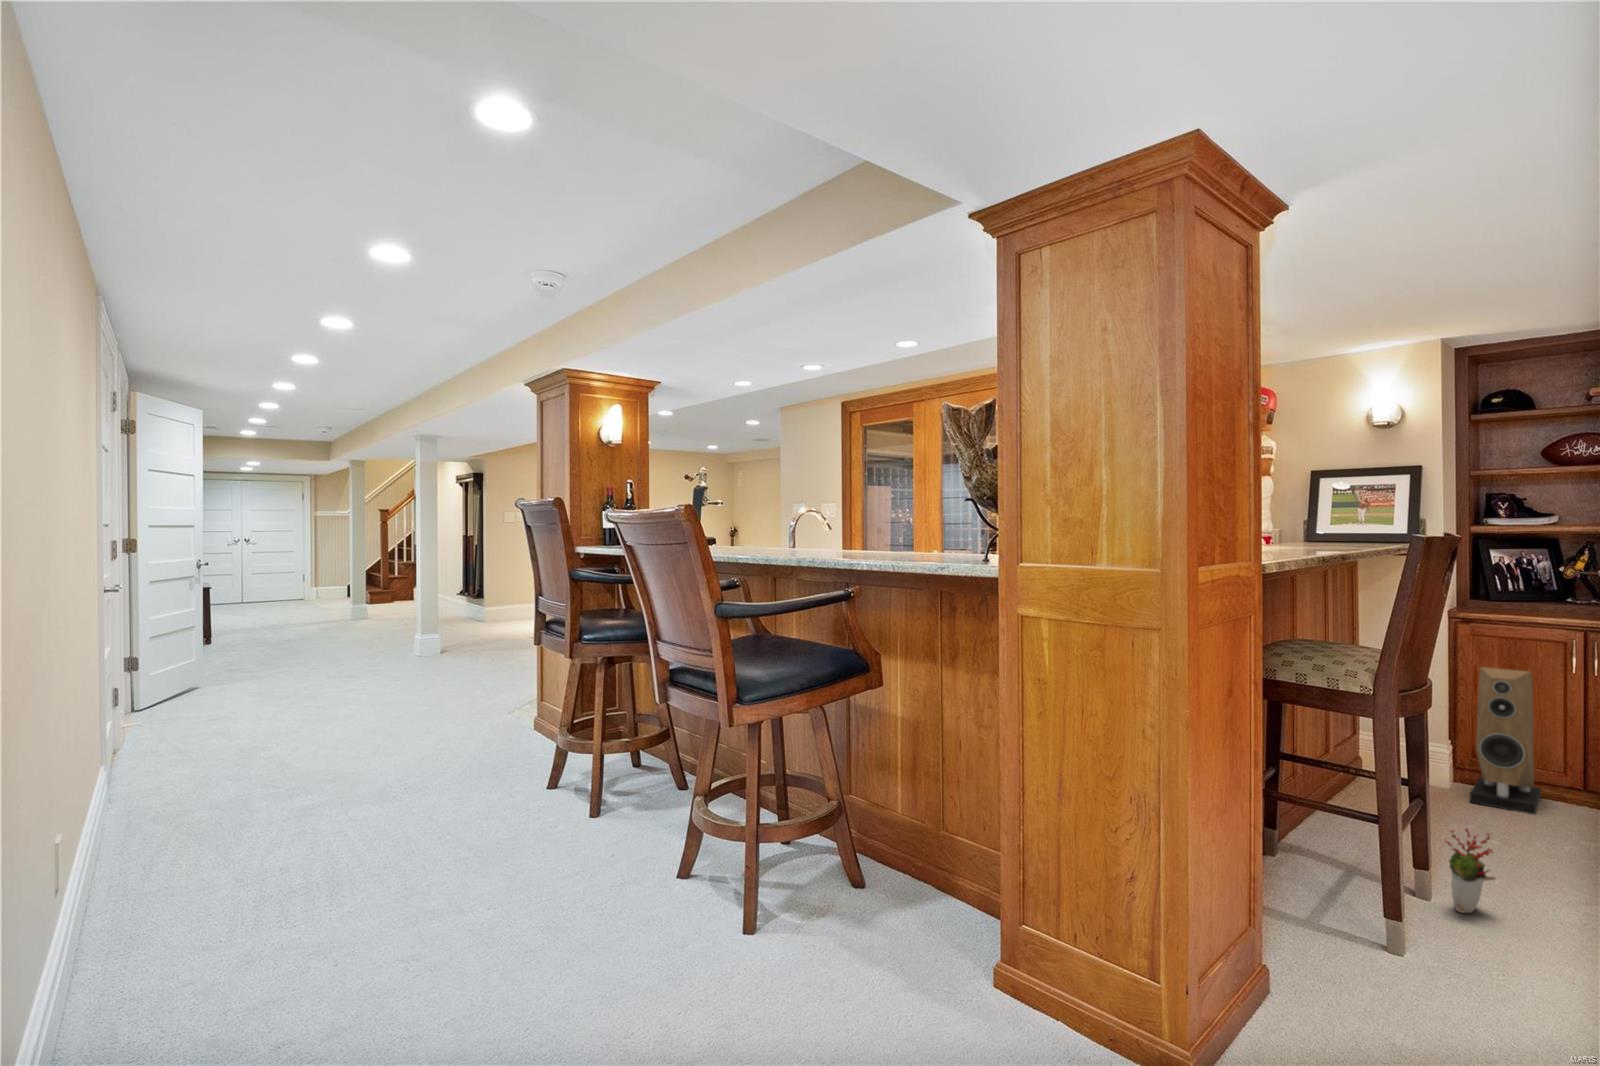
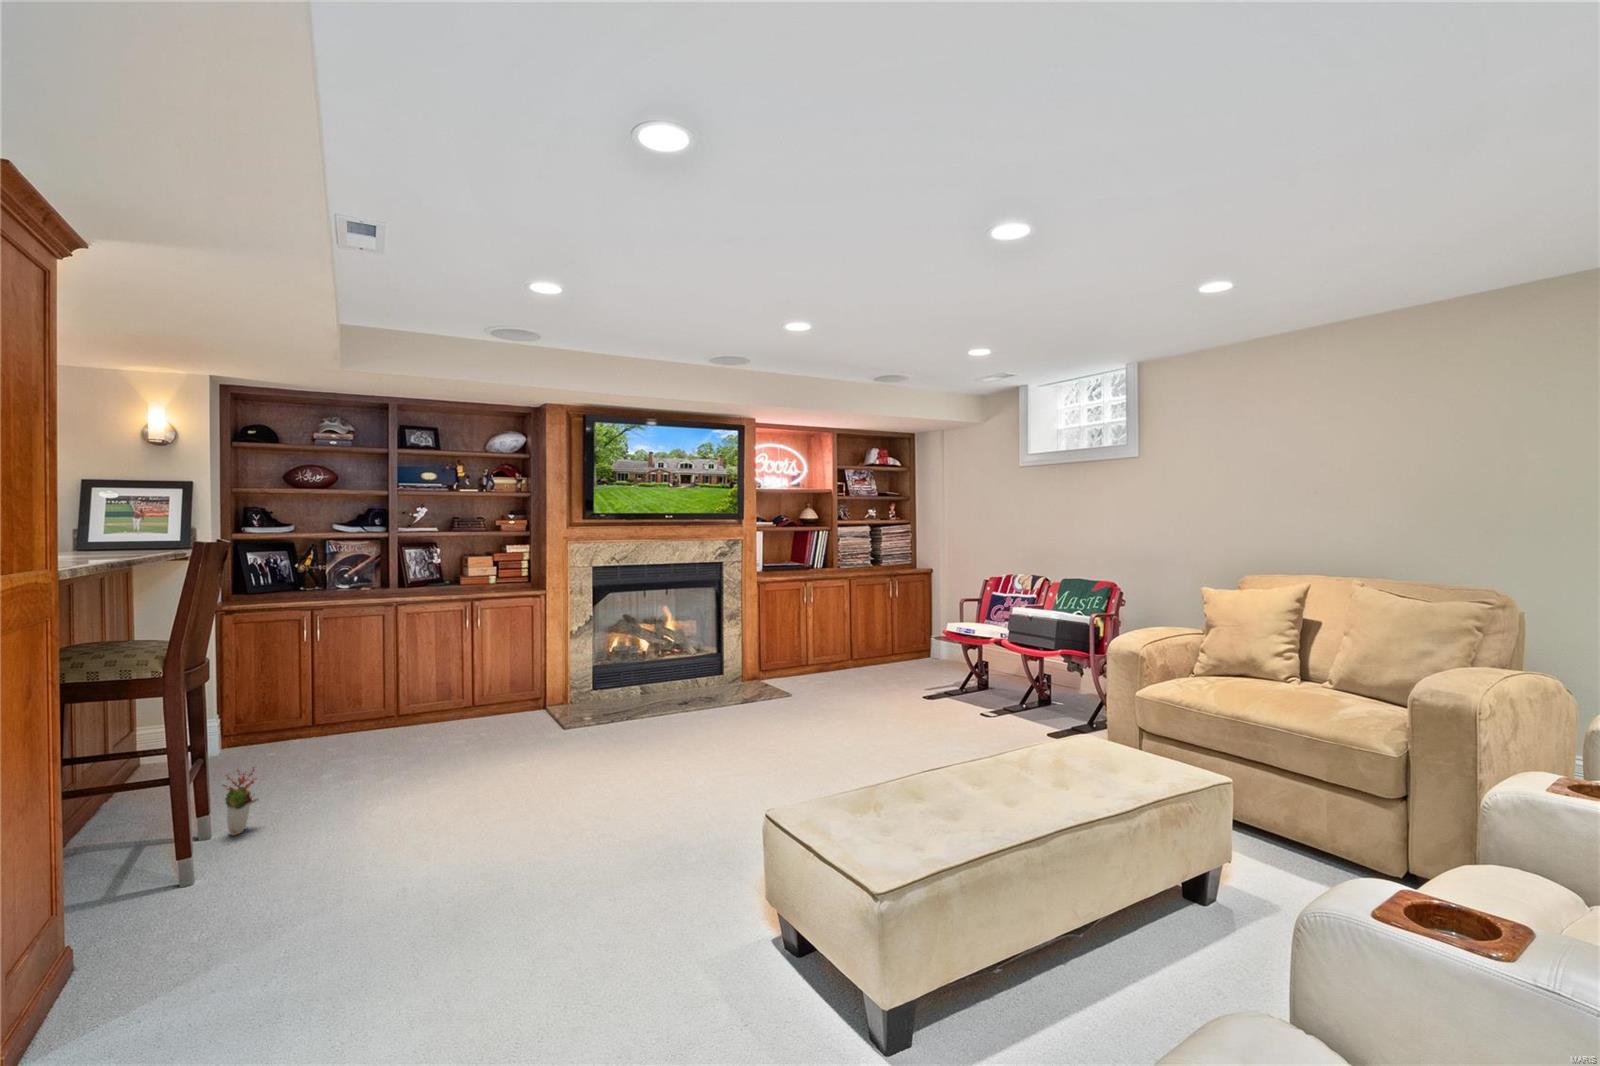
speaker: present [1470,667,1541,814] -> none [235,645,285,758]

